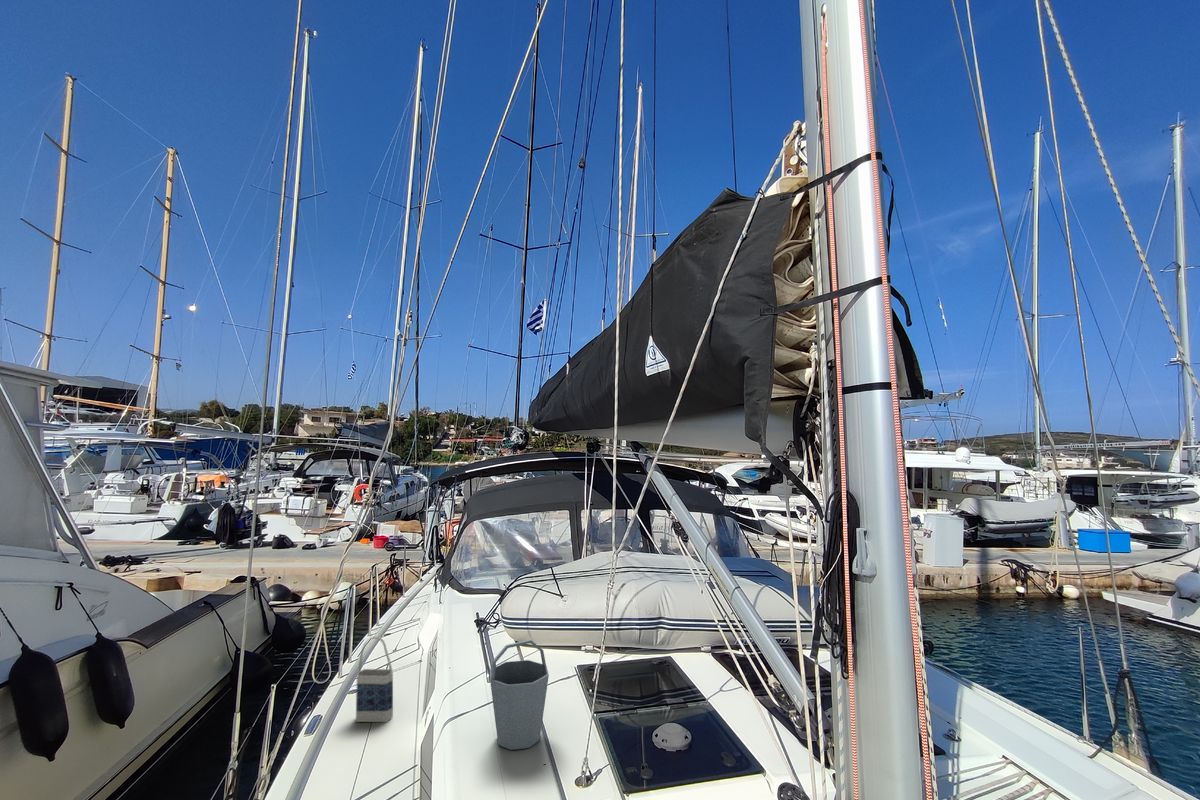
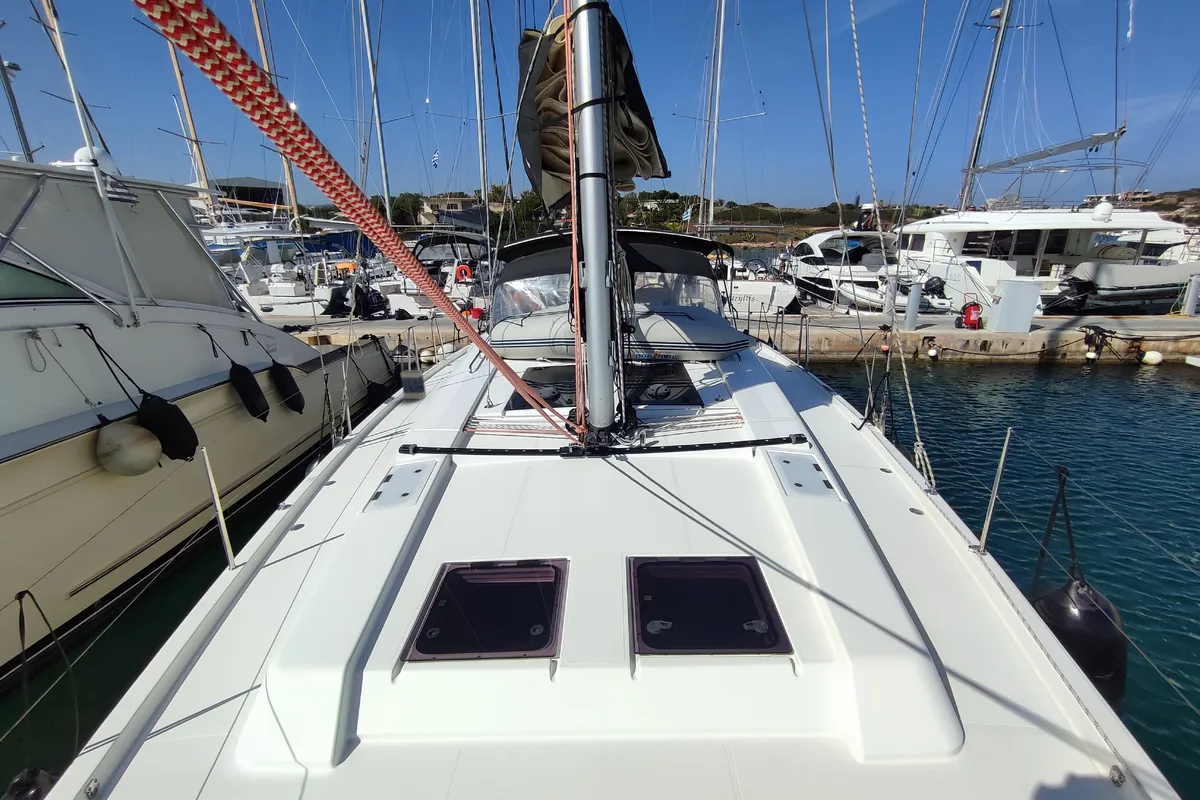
bucket: present [490,640,549,750] -> none [442,340,478,396]

